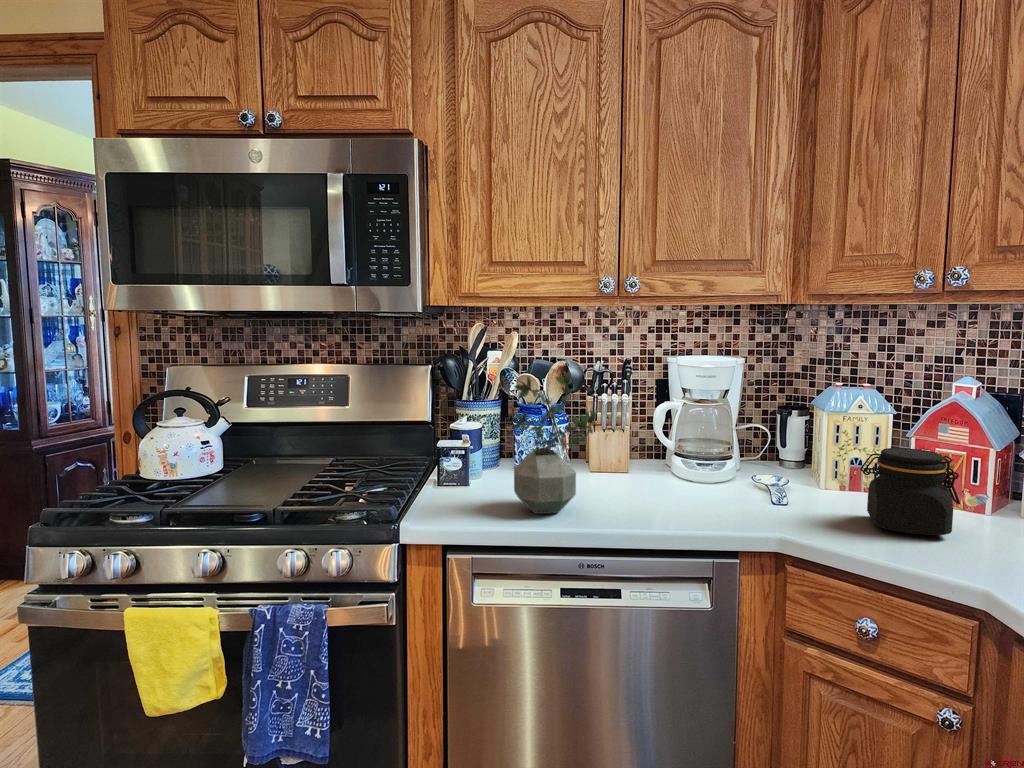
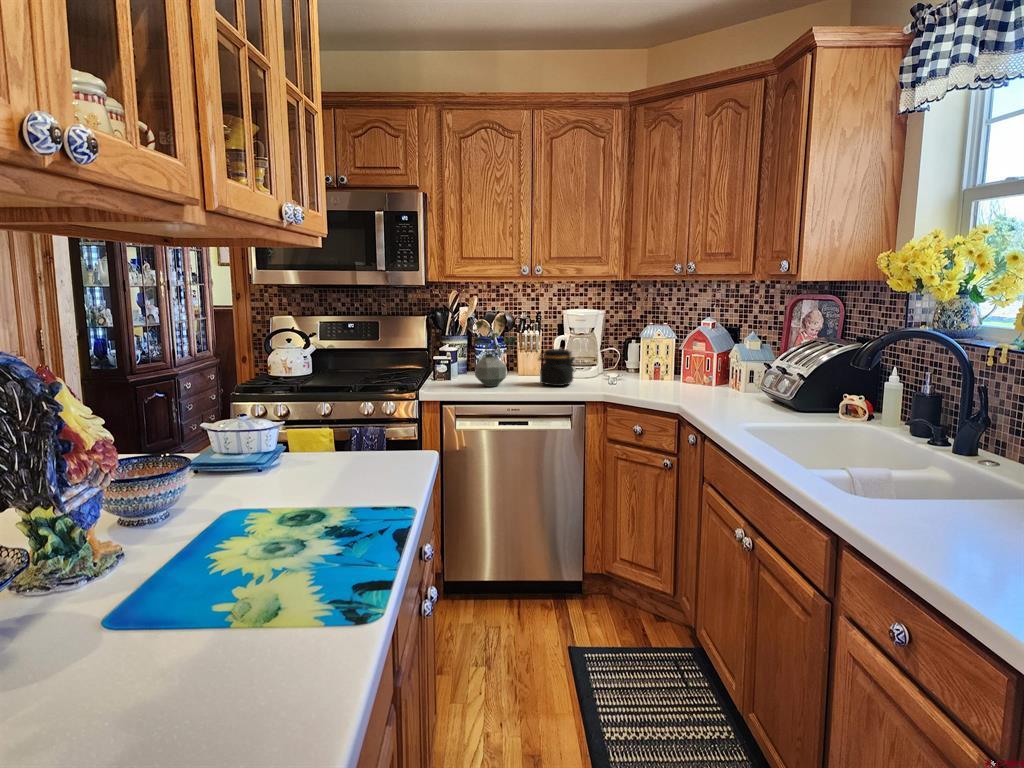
jar: present [861,448,960,535] -> present [538,349,575,386]

